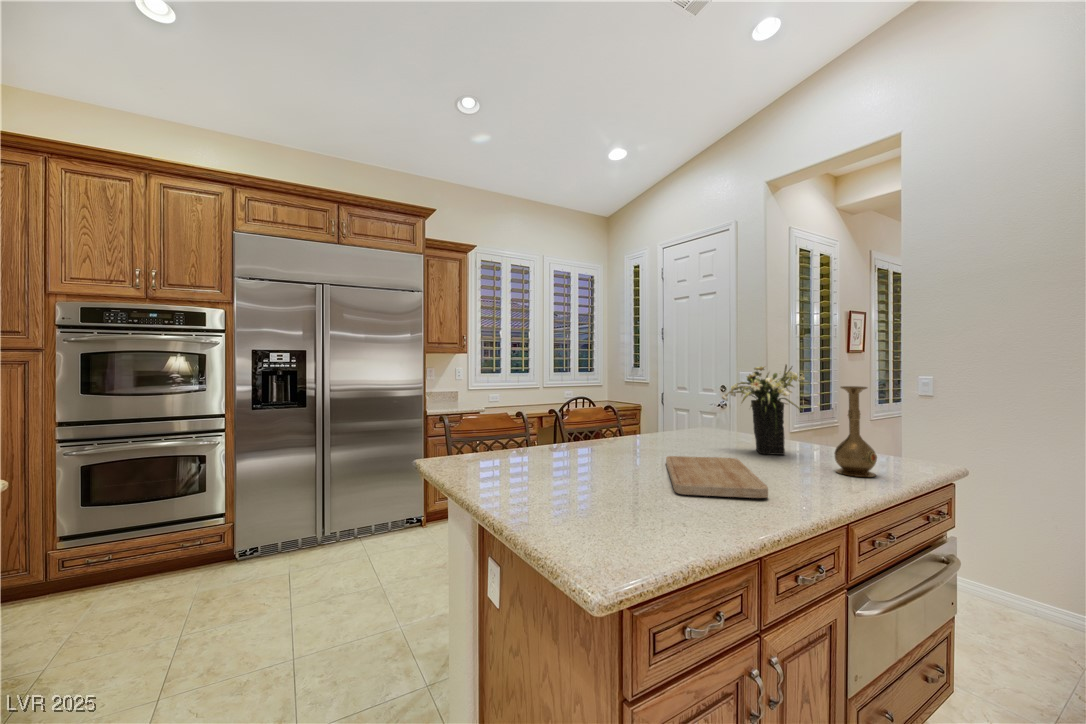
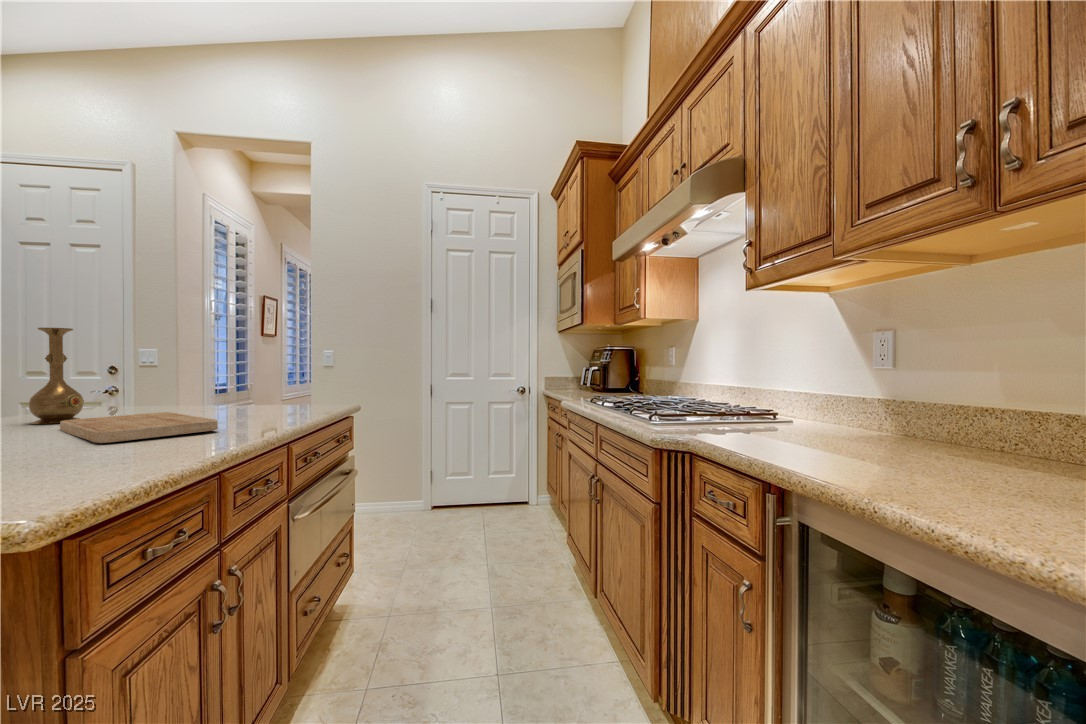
flower arrangement: present [722,365,805,455] -> none [140,317,239,411]
vase: present [834,386,877,477] -> present [28,328,84,424]

